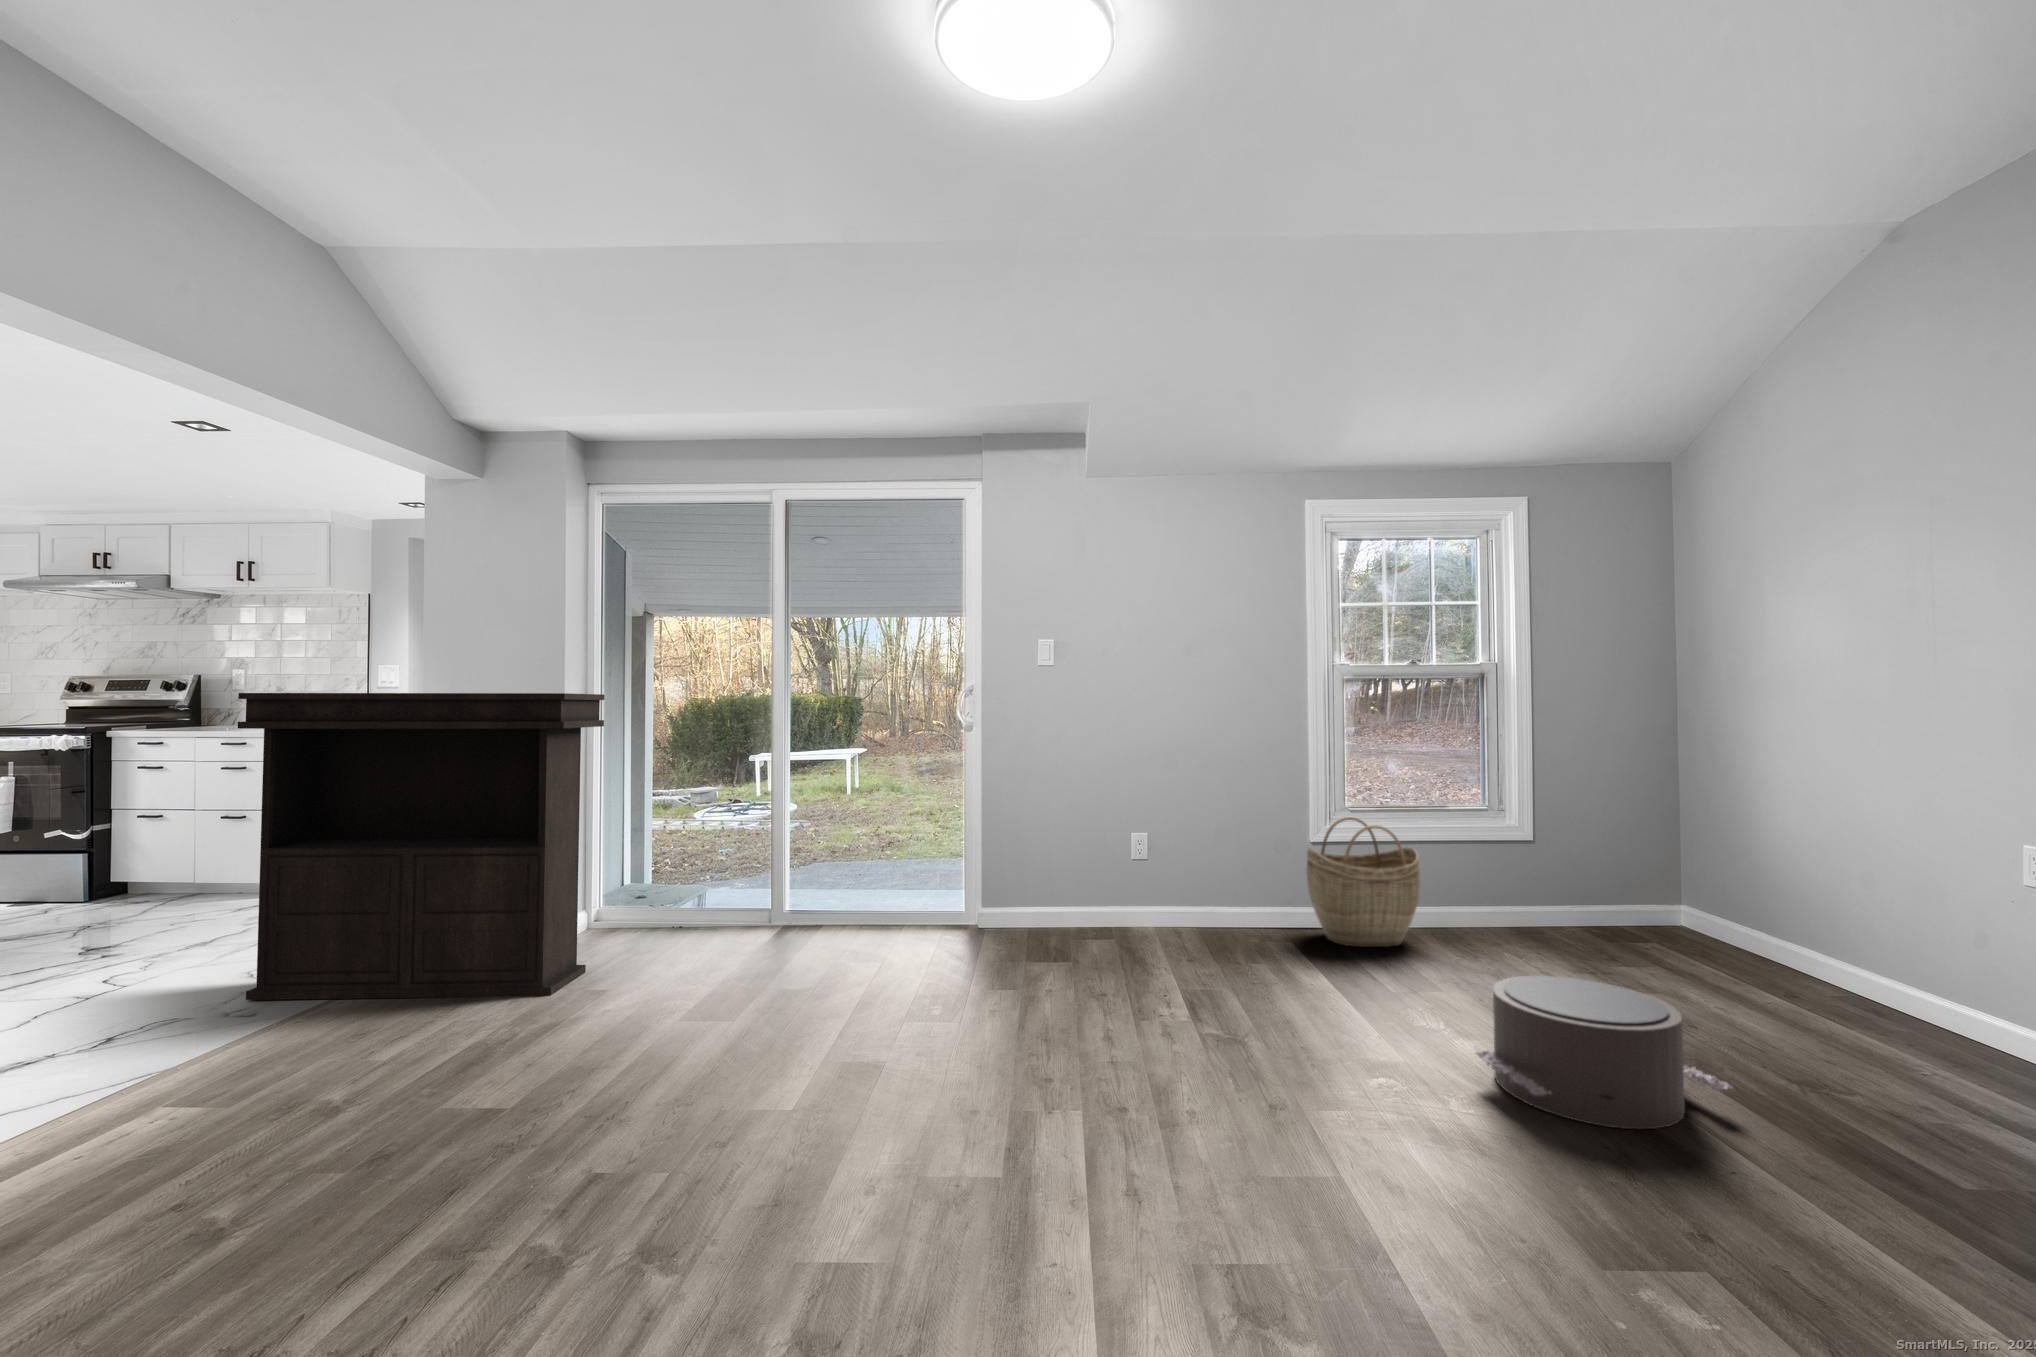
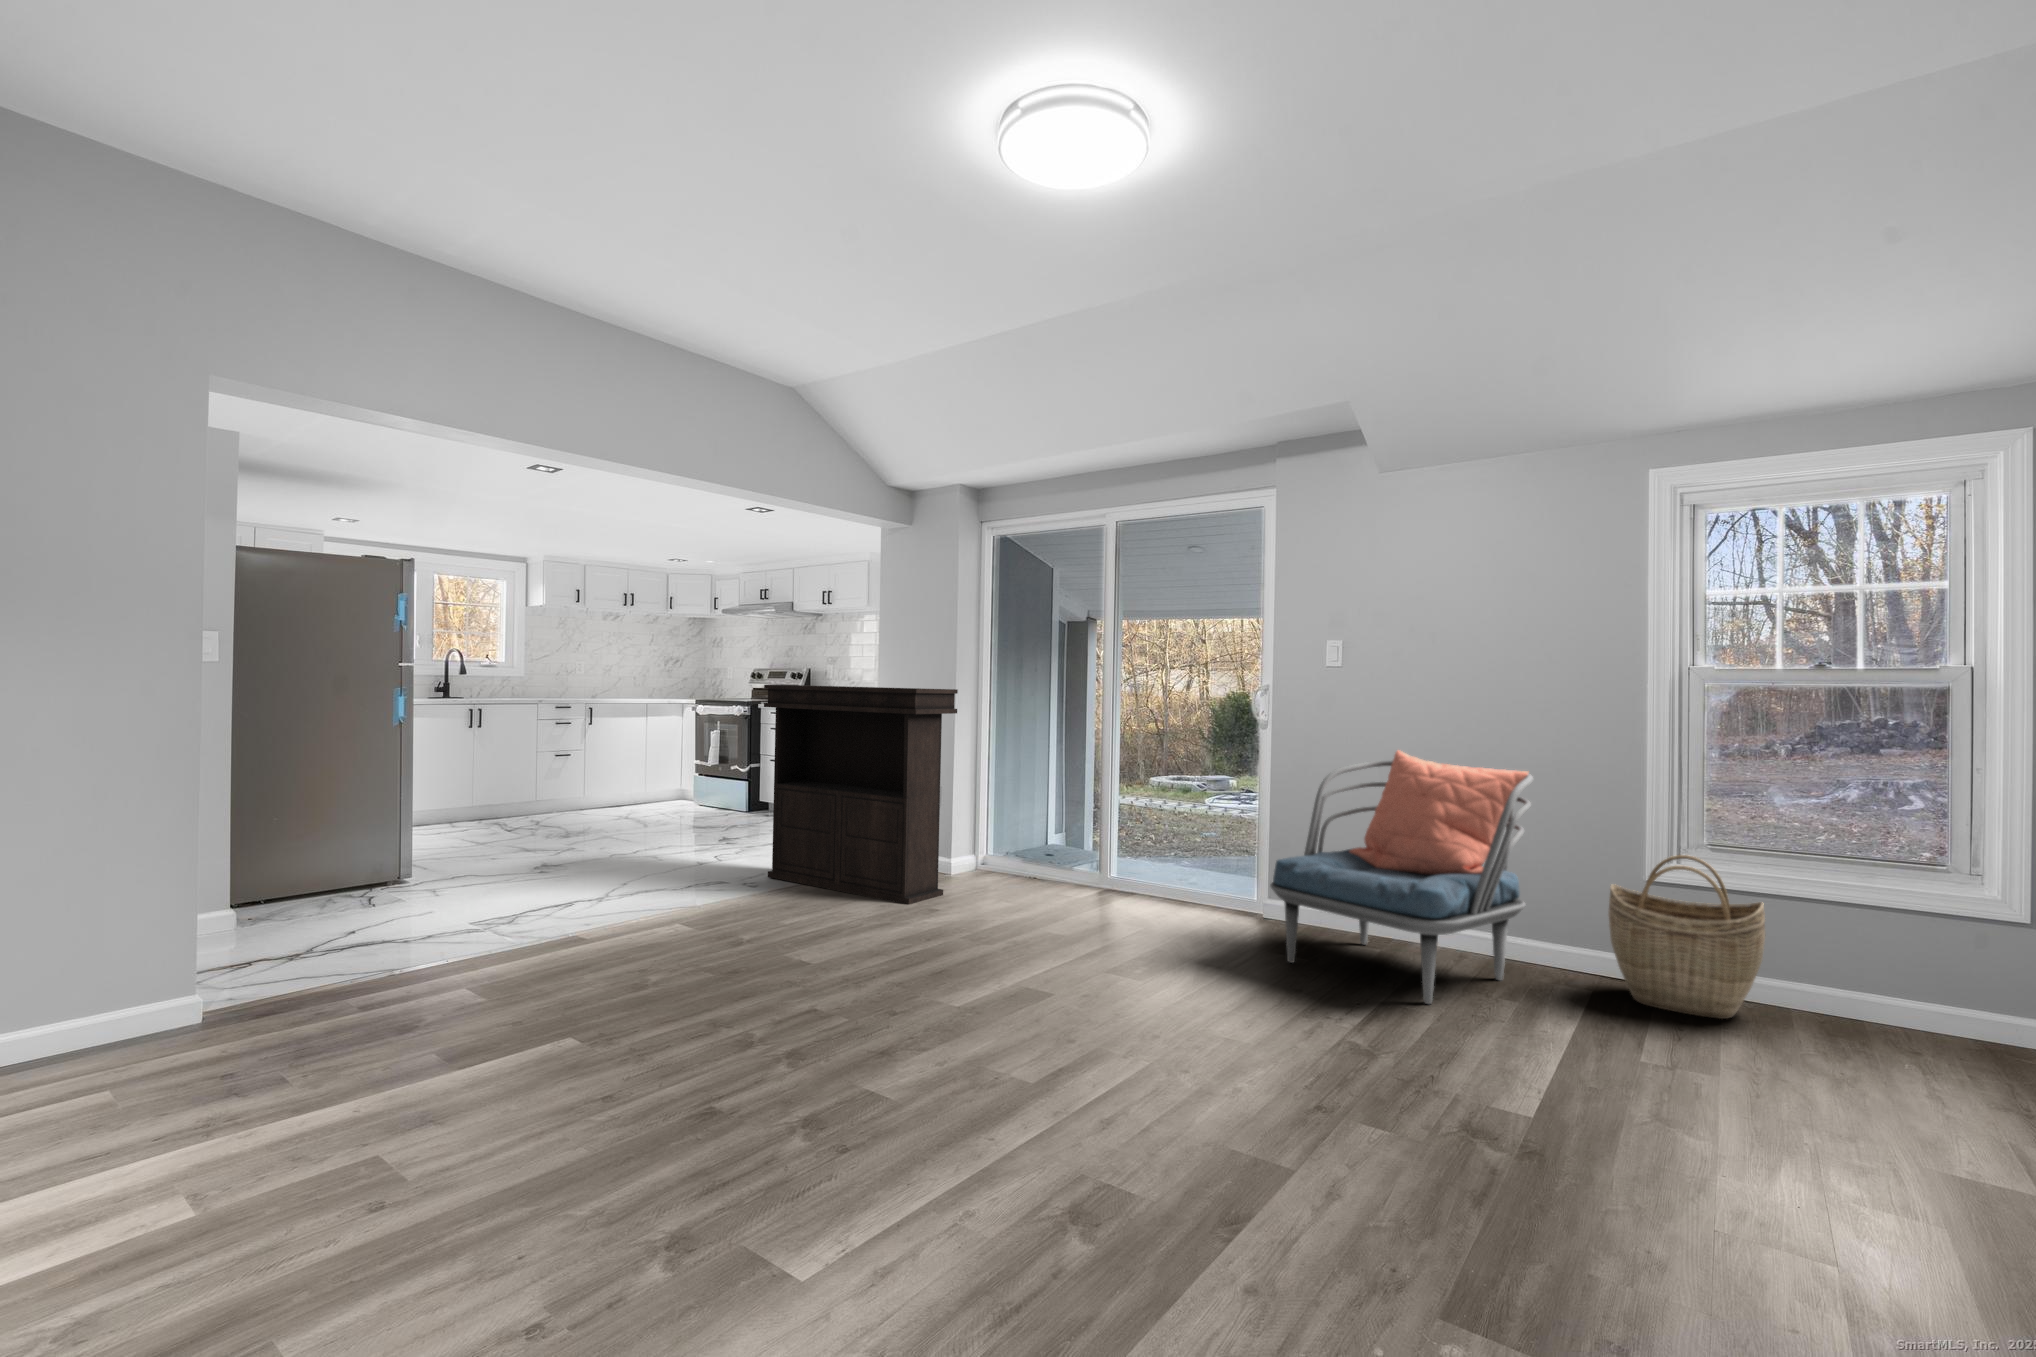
armchair: none [1048,744,1264,984] -> present [1270,750,1533,1004]
pouf: present [1476,976,1732,1129] -> none [1530,1035,1820,1224]

